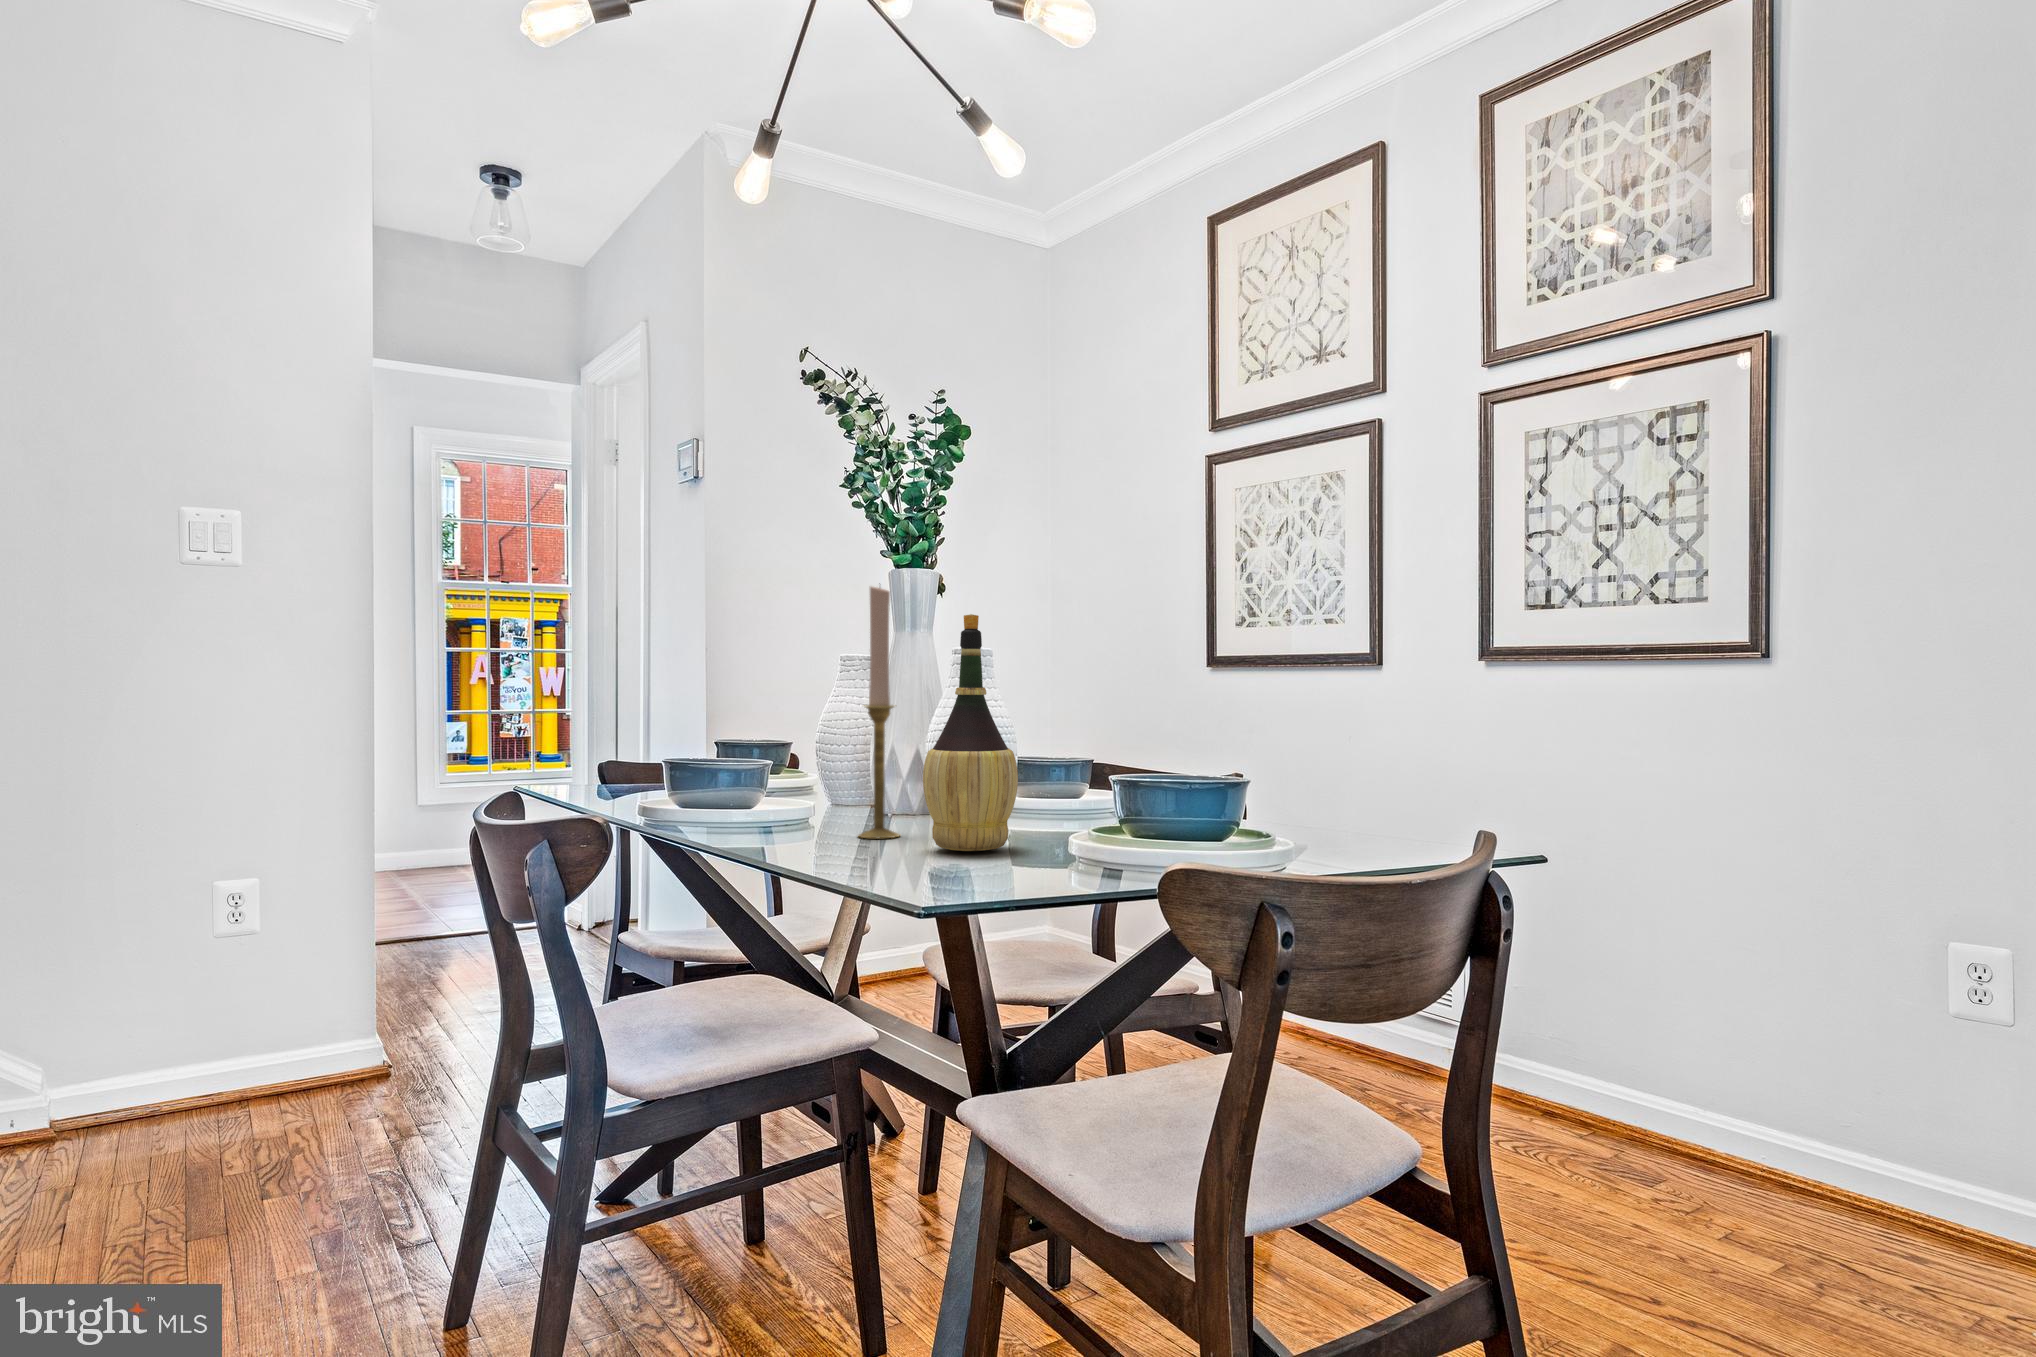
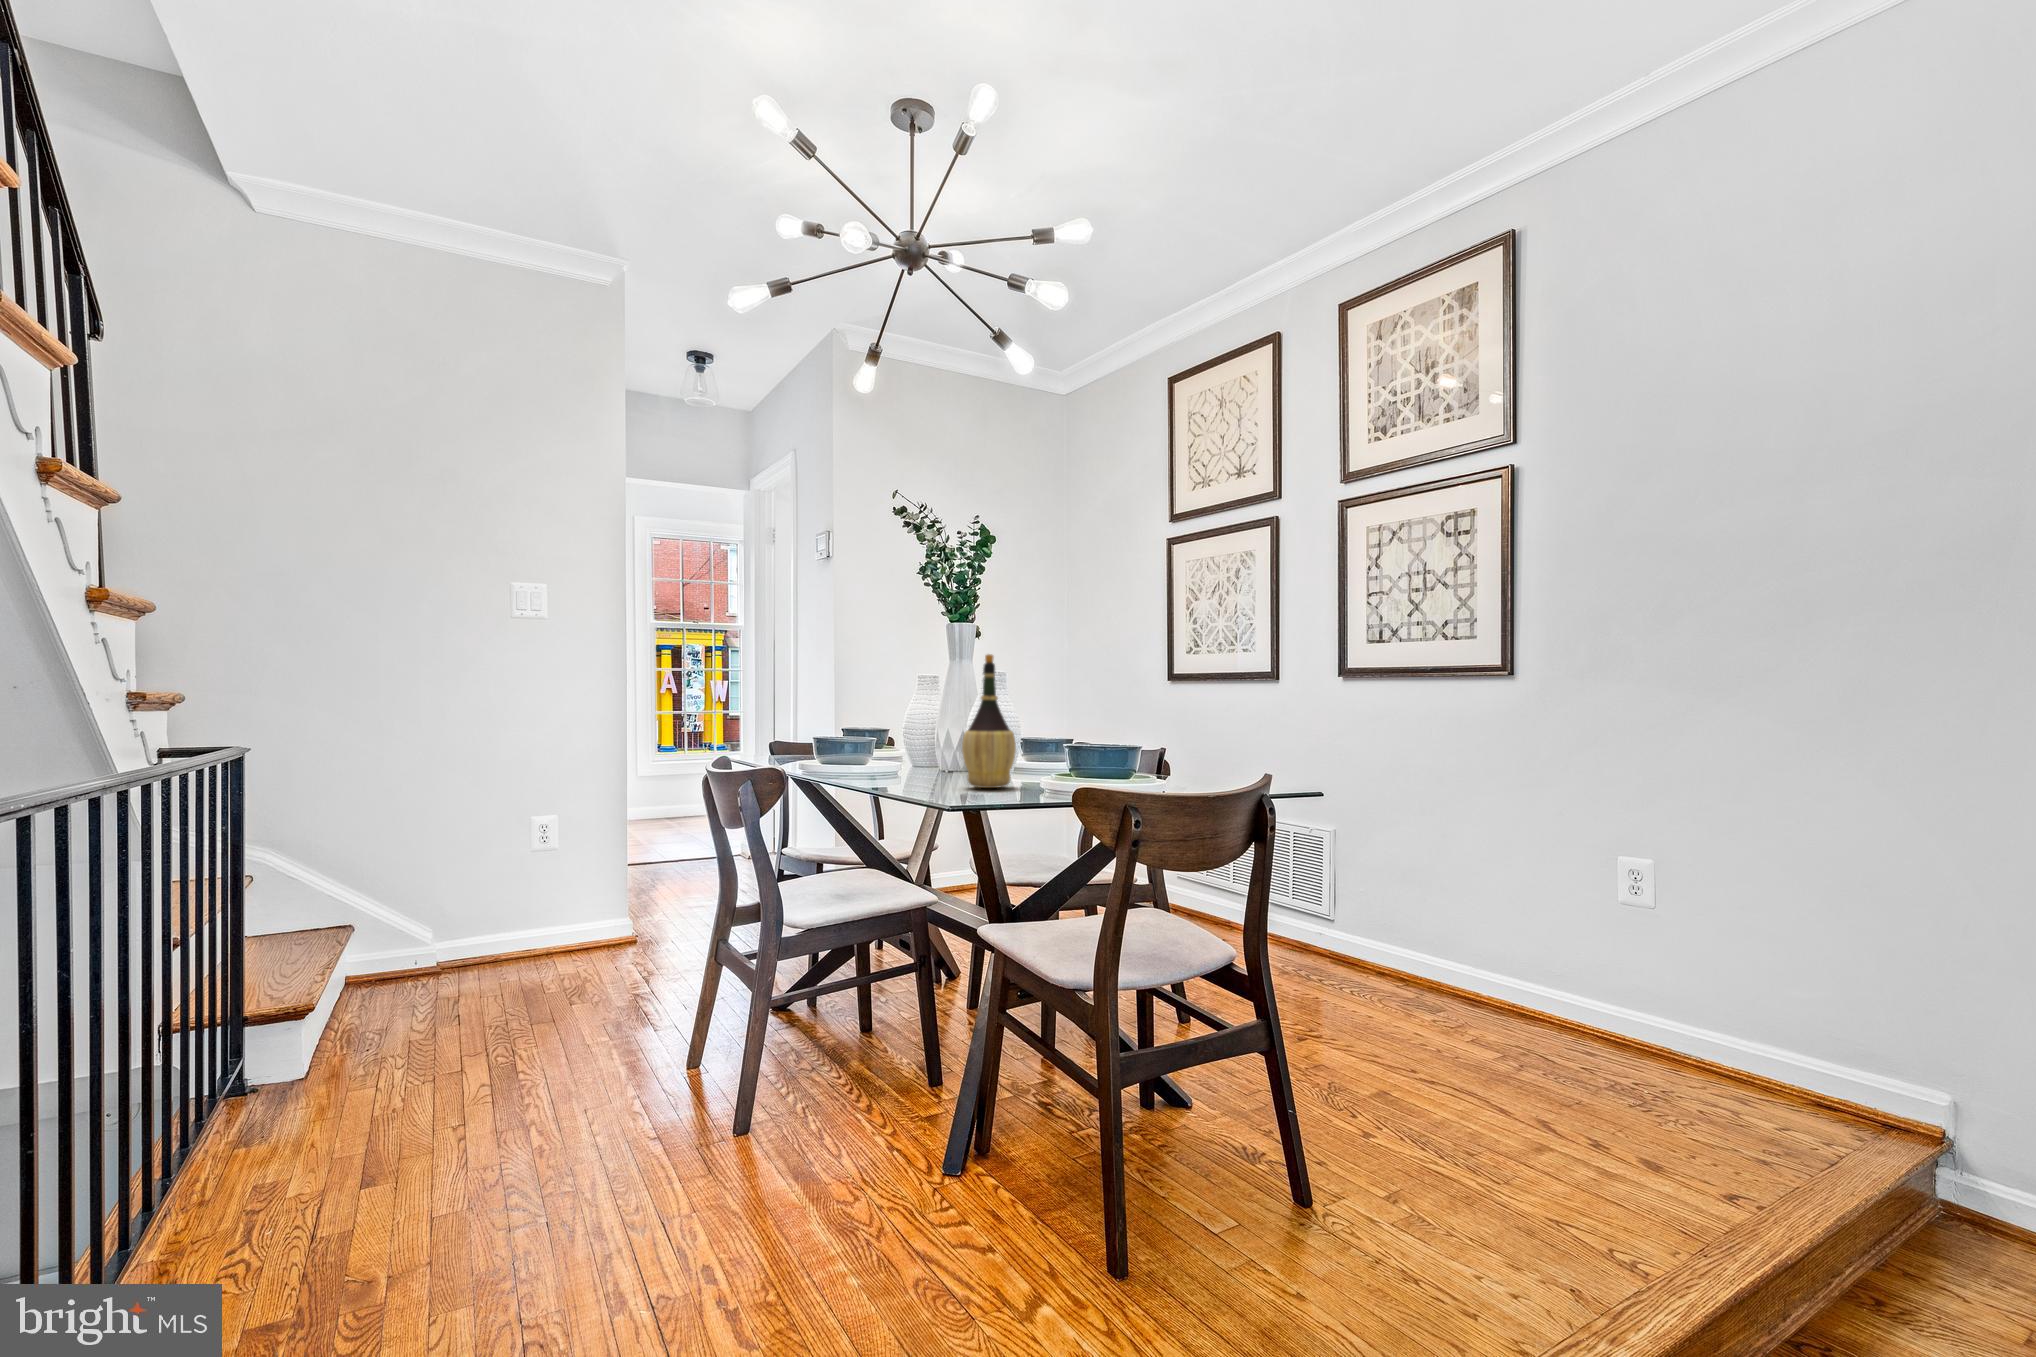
candlestick: present [858,587,899,838] -> none [926,635,951,783]

